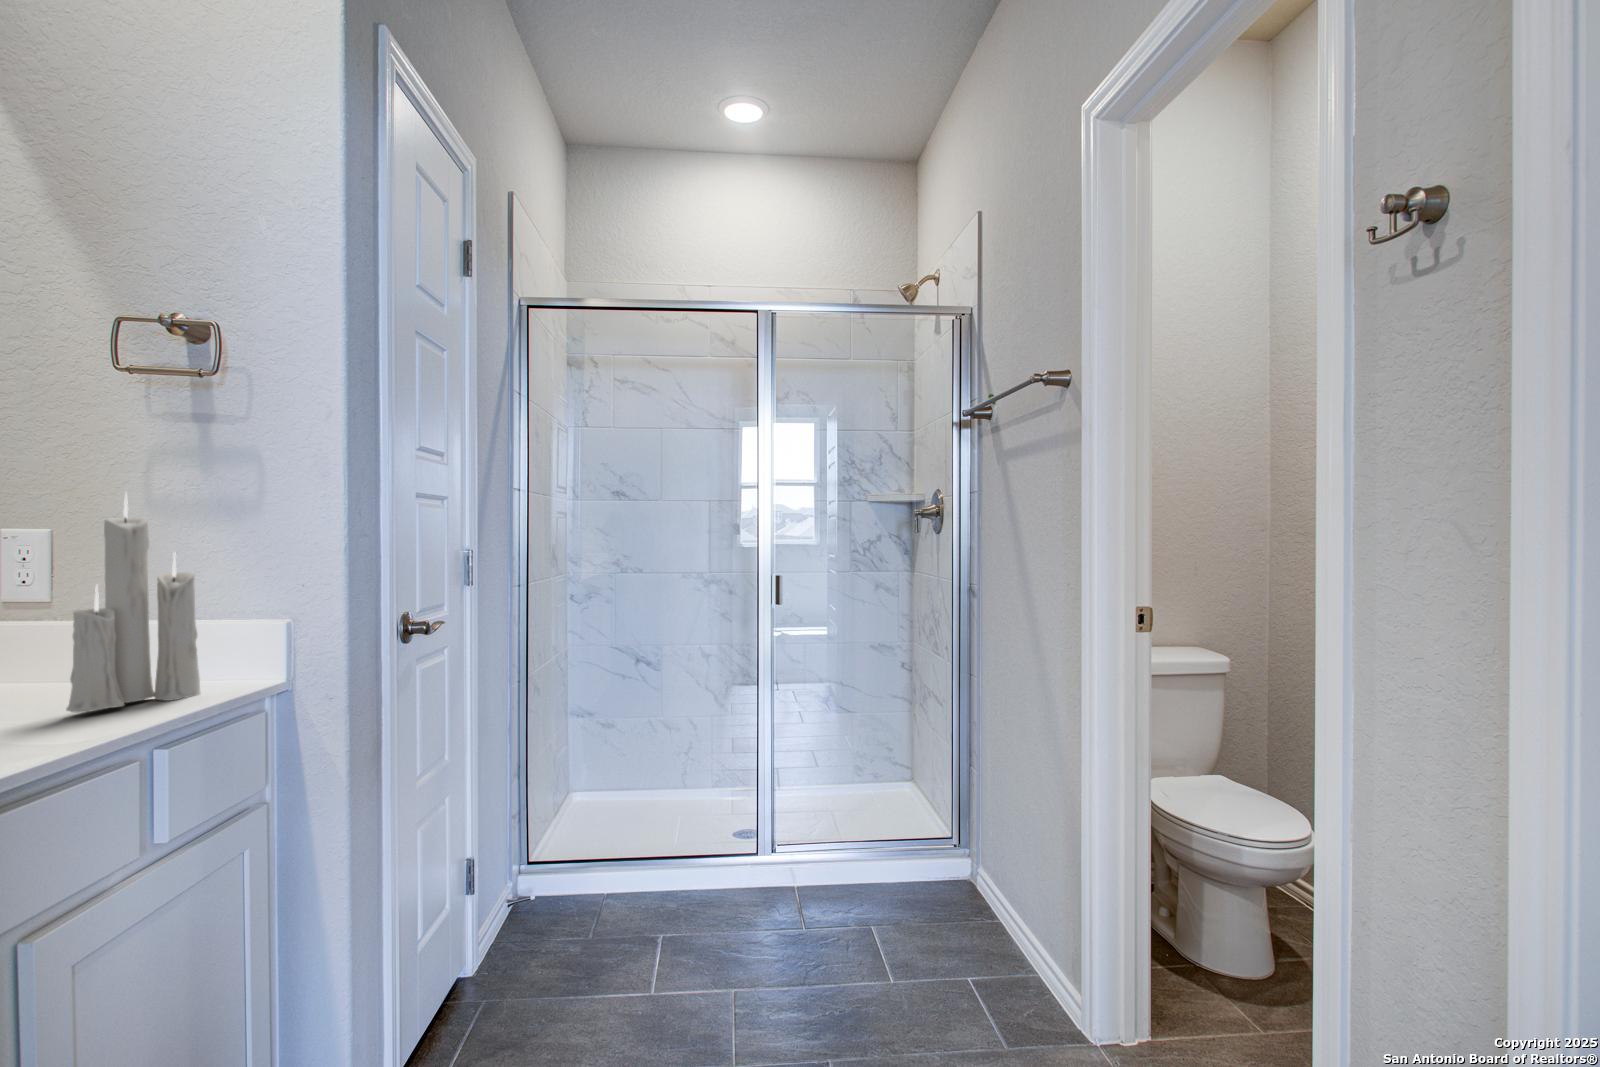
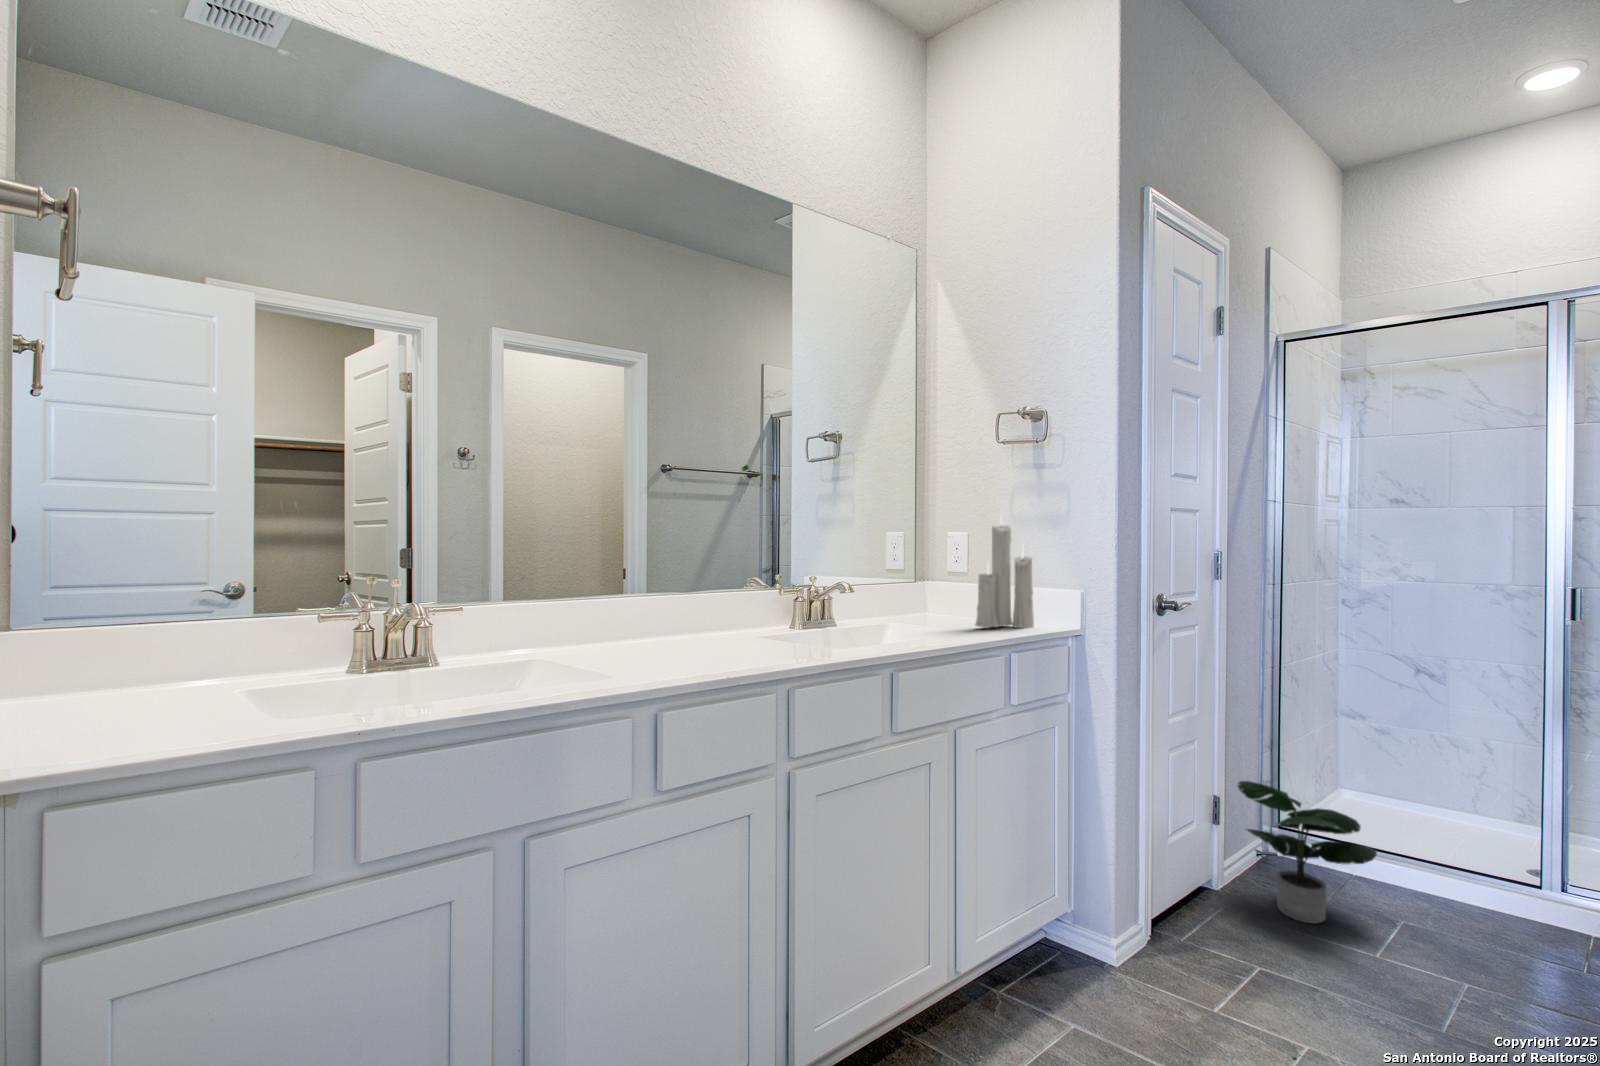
potted plant: none [493,825,627,970] -> present [1237,781,1377,924]

